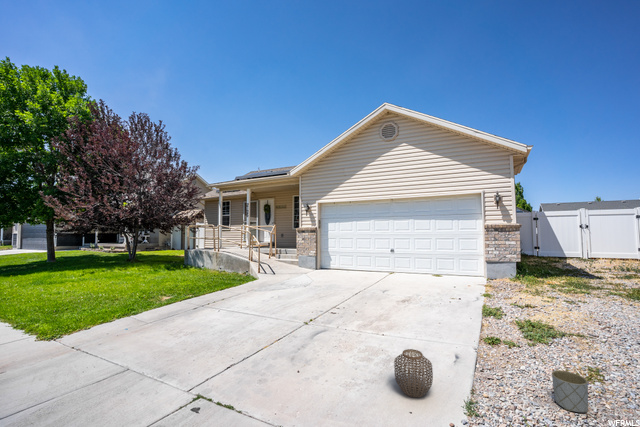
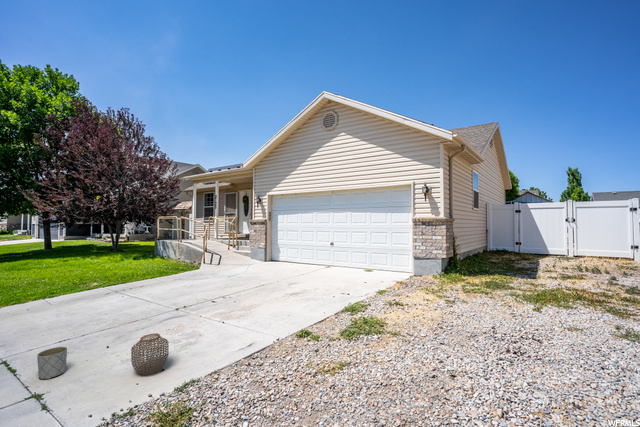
planter: present [552,371,588,413] -> present [37,347,67,379]

